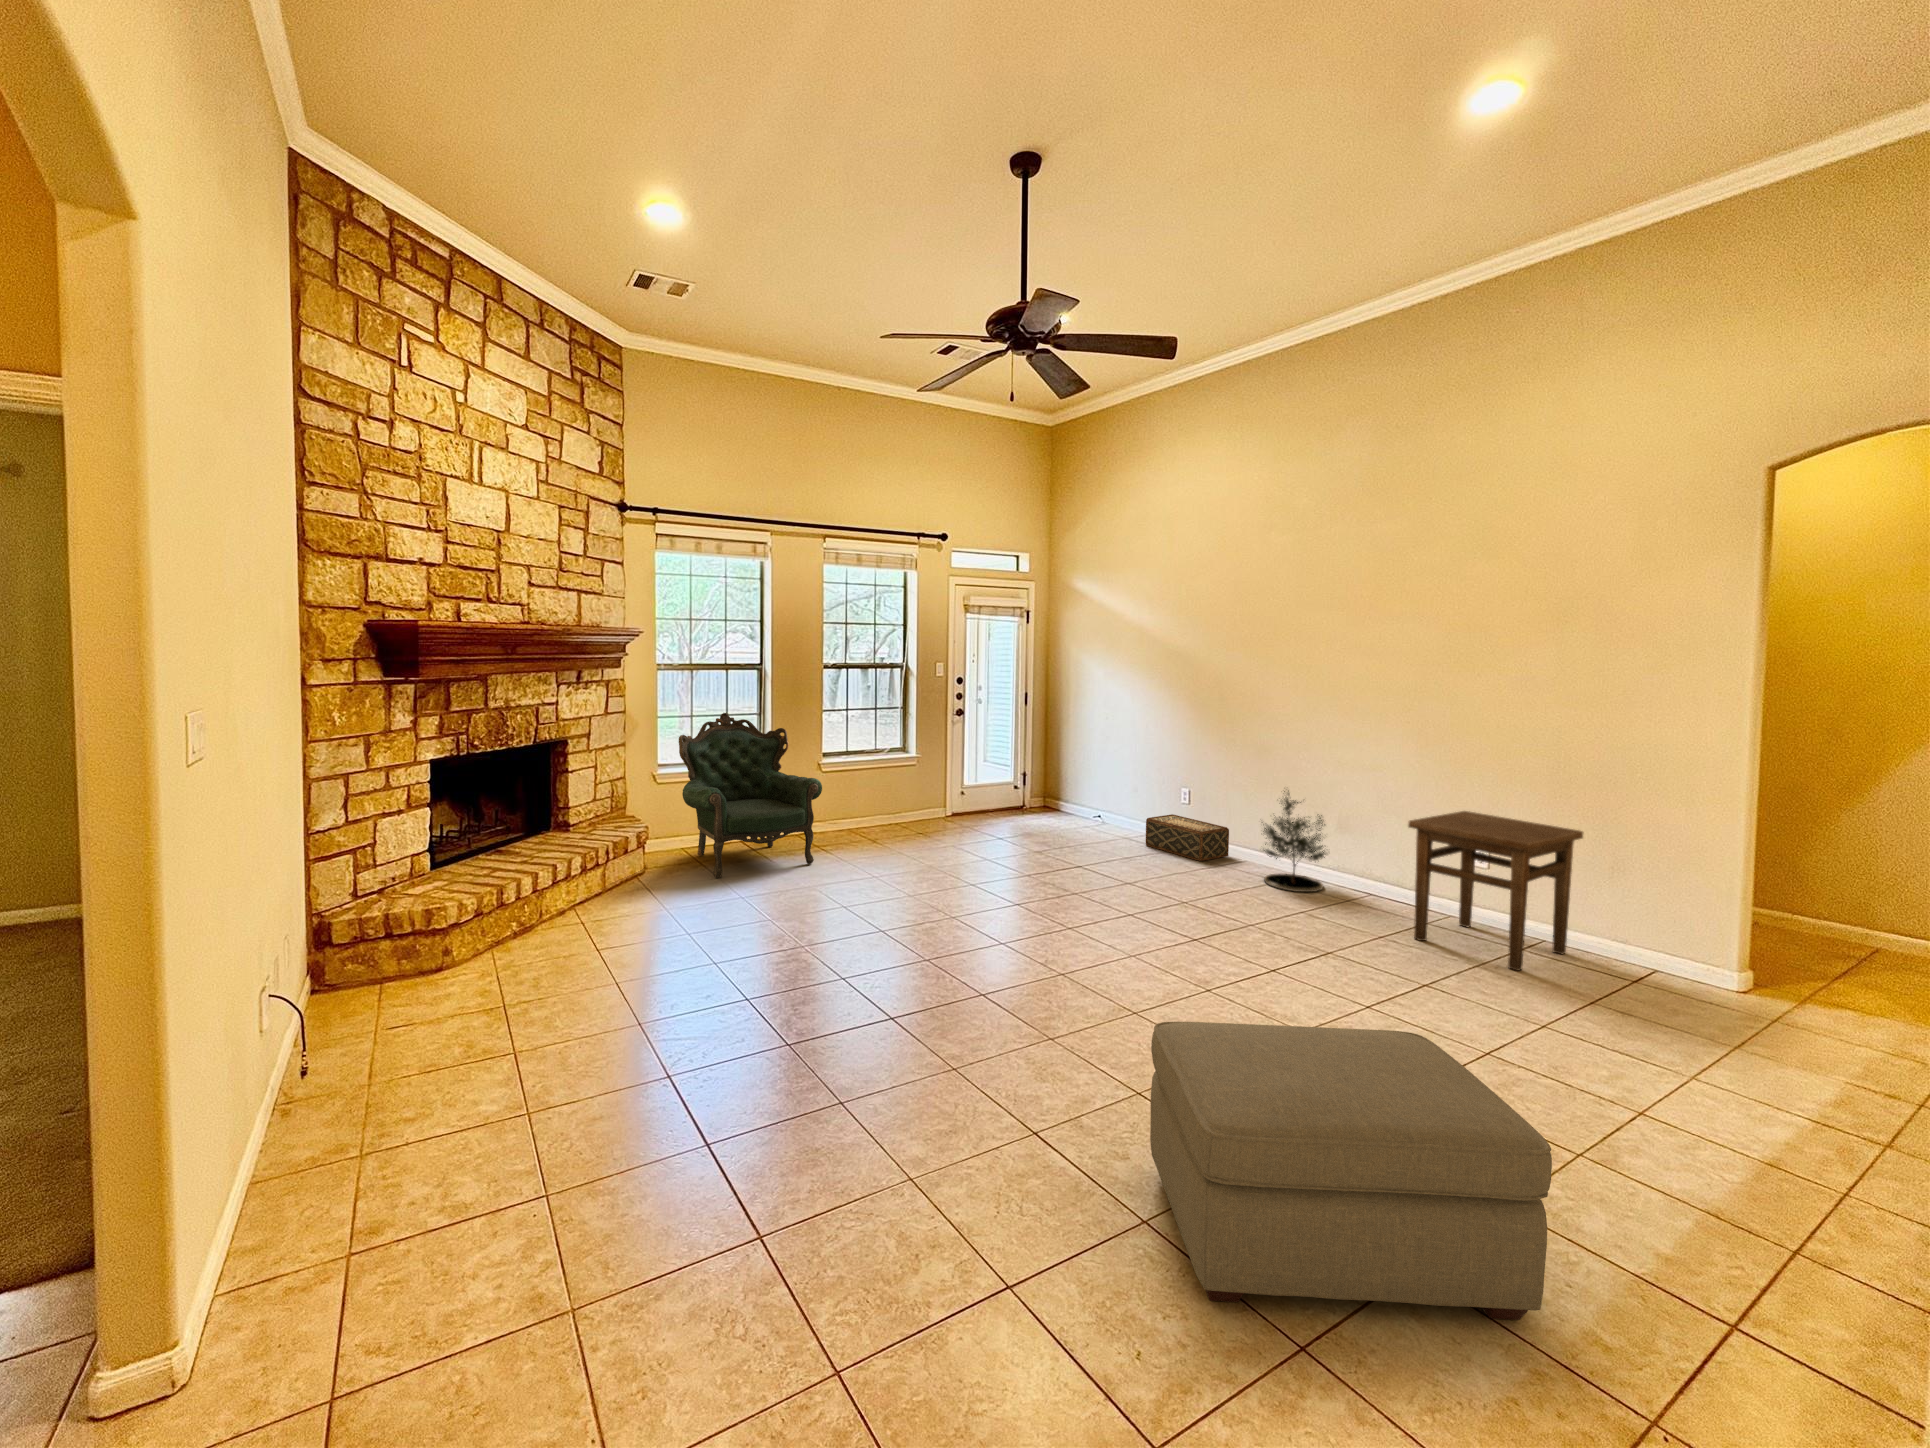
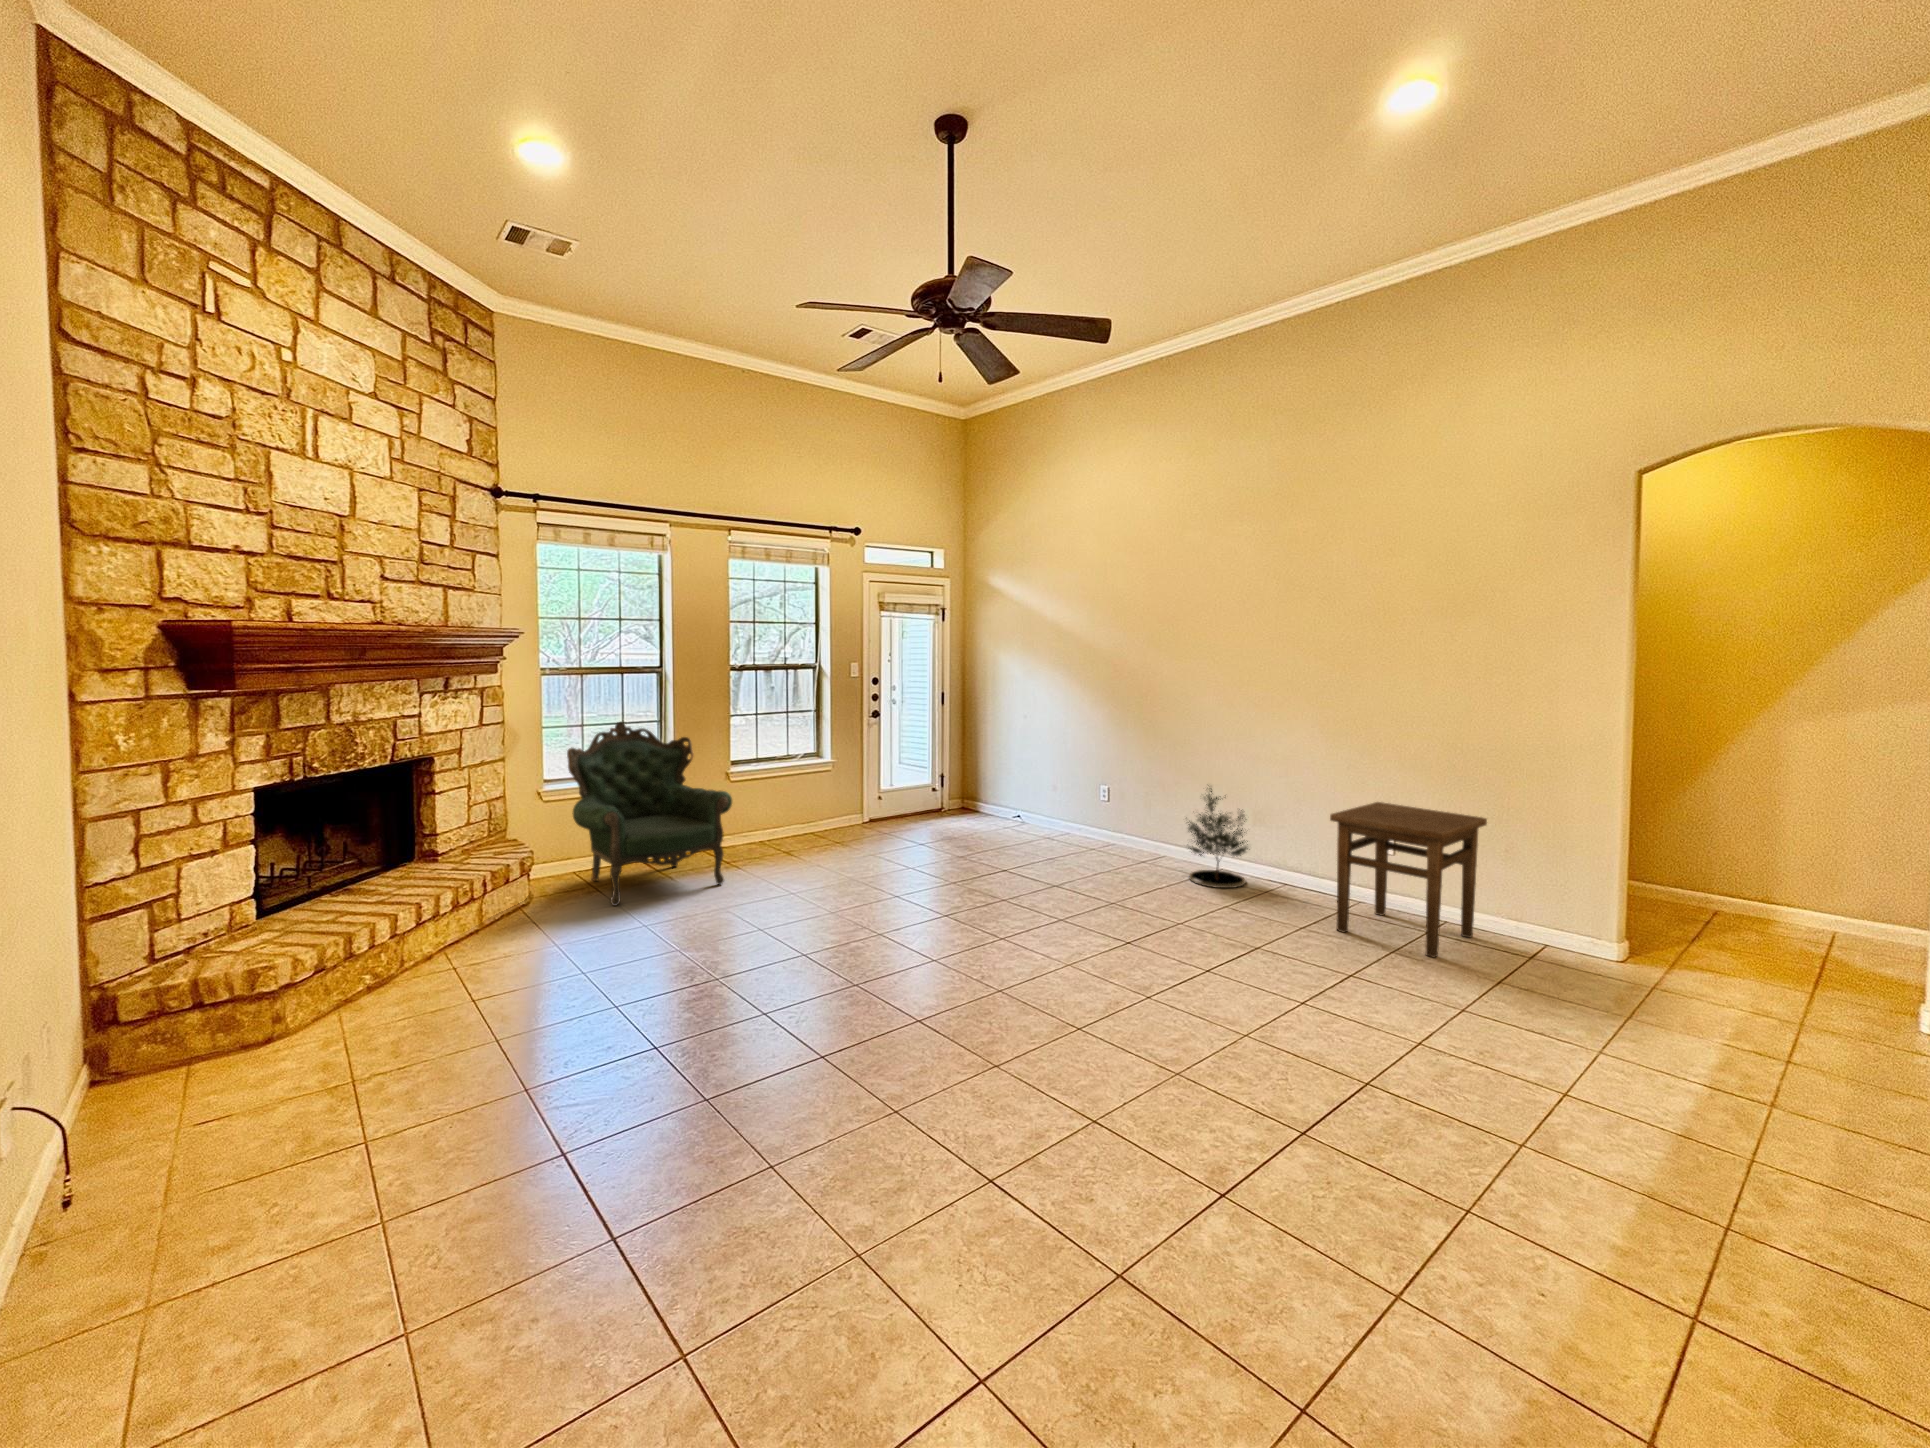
woven basket: present [1146,814,1229,861] -> none [1070,814,1152,861]
ottoman: present [1150,1022,1552,1320] -> none [1116,1041,1534,1364]

